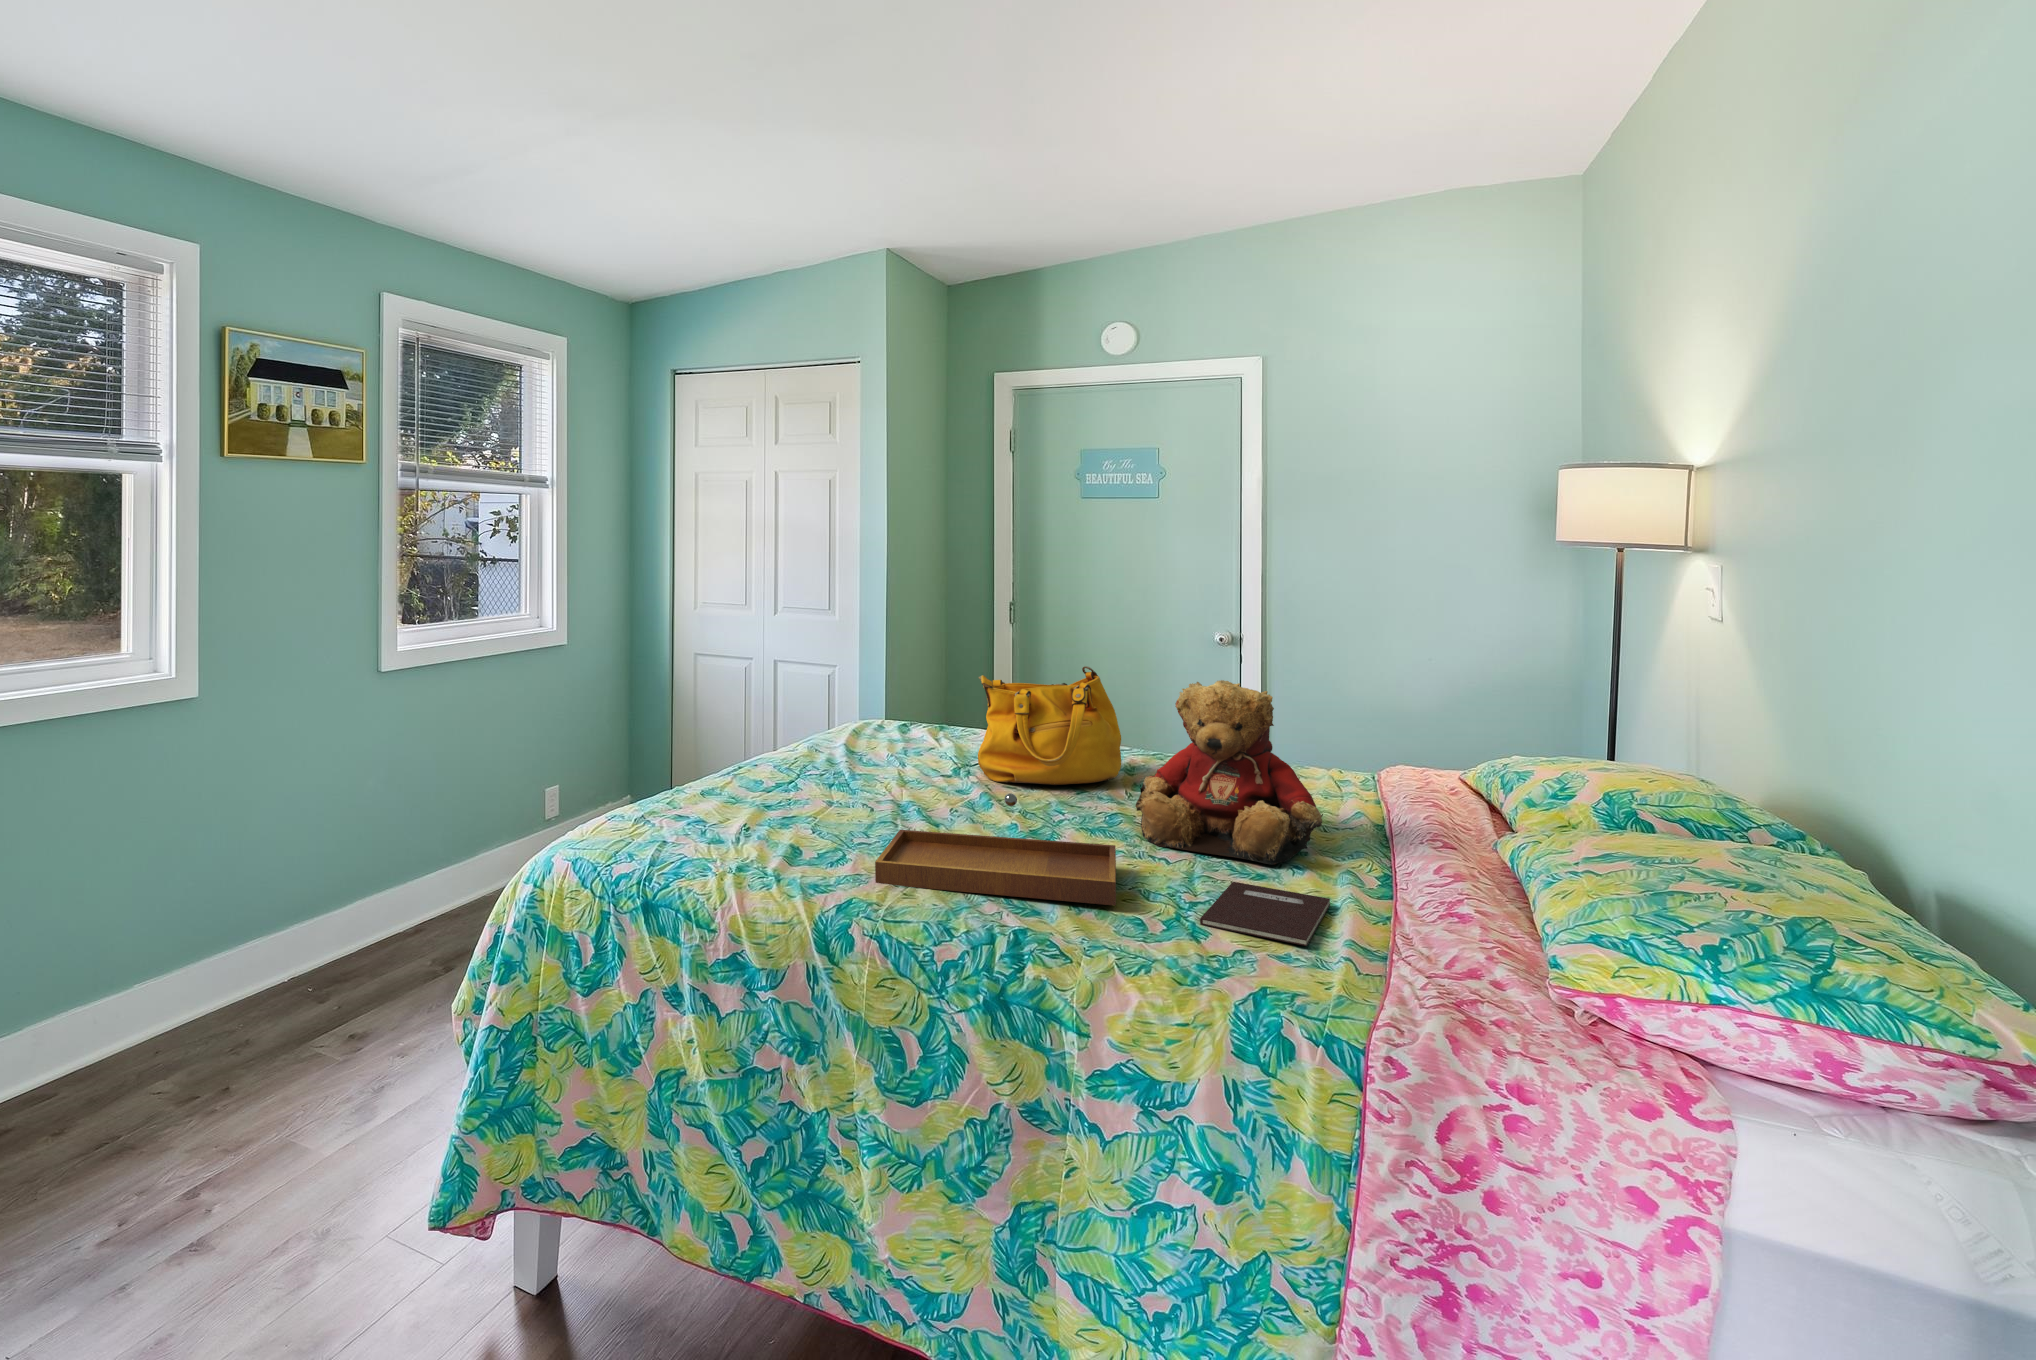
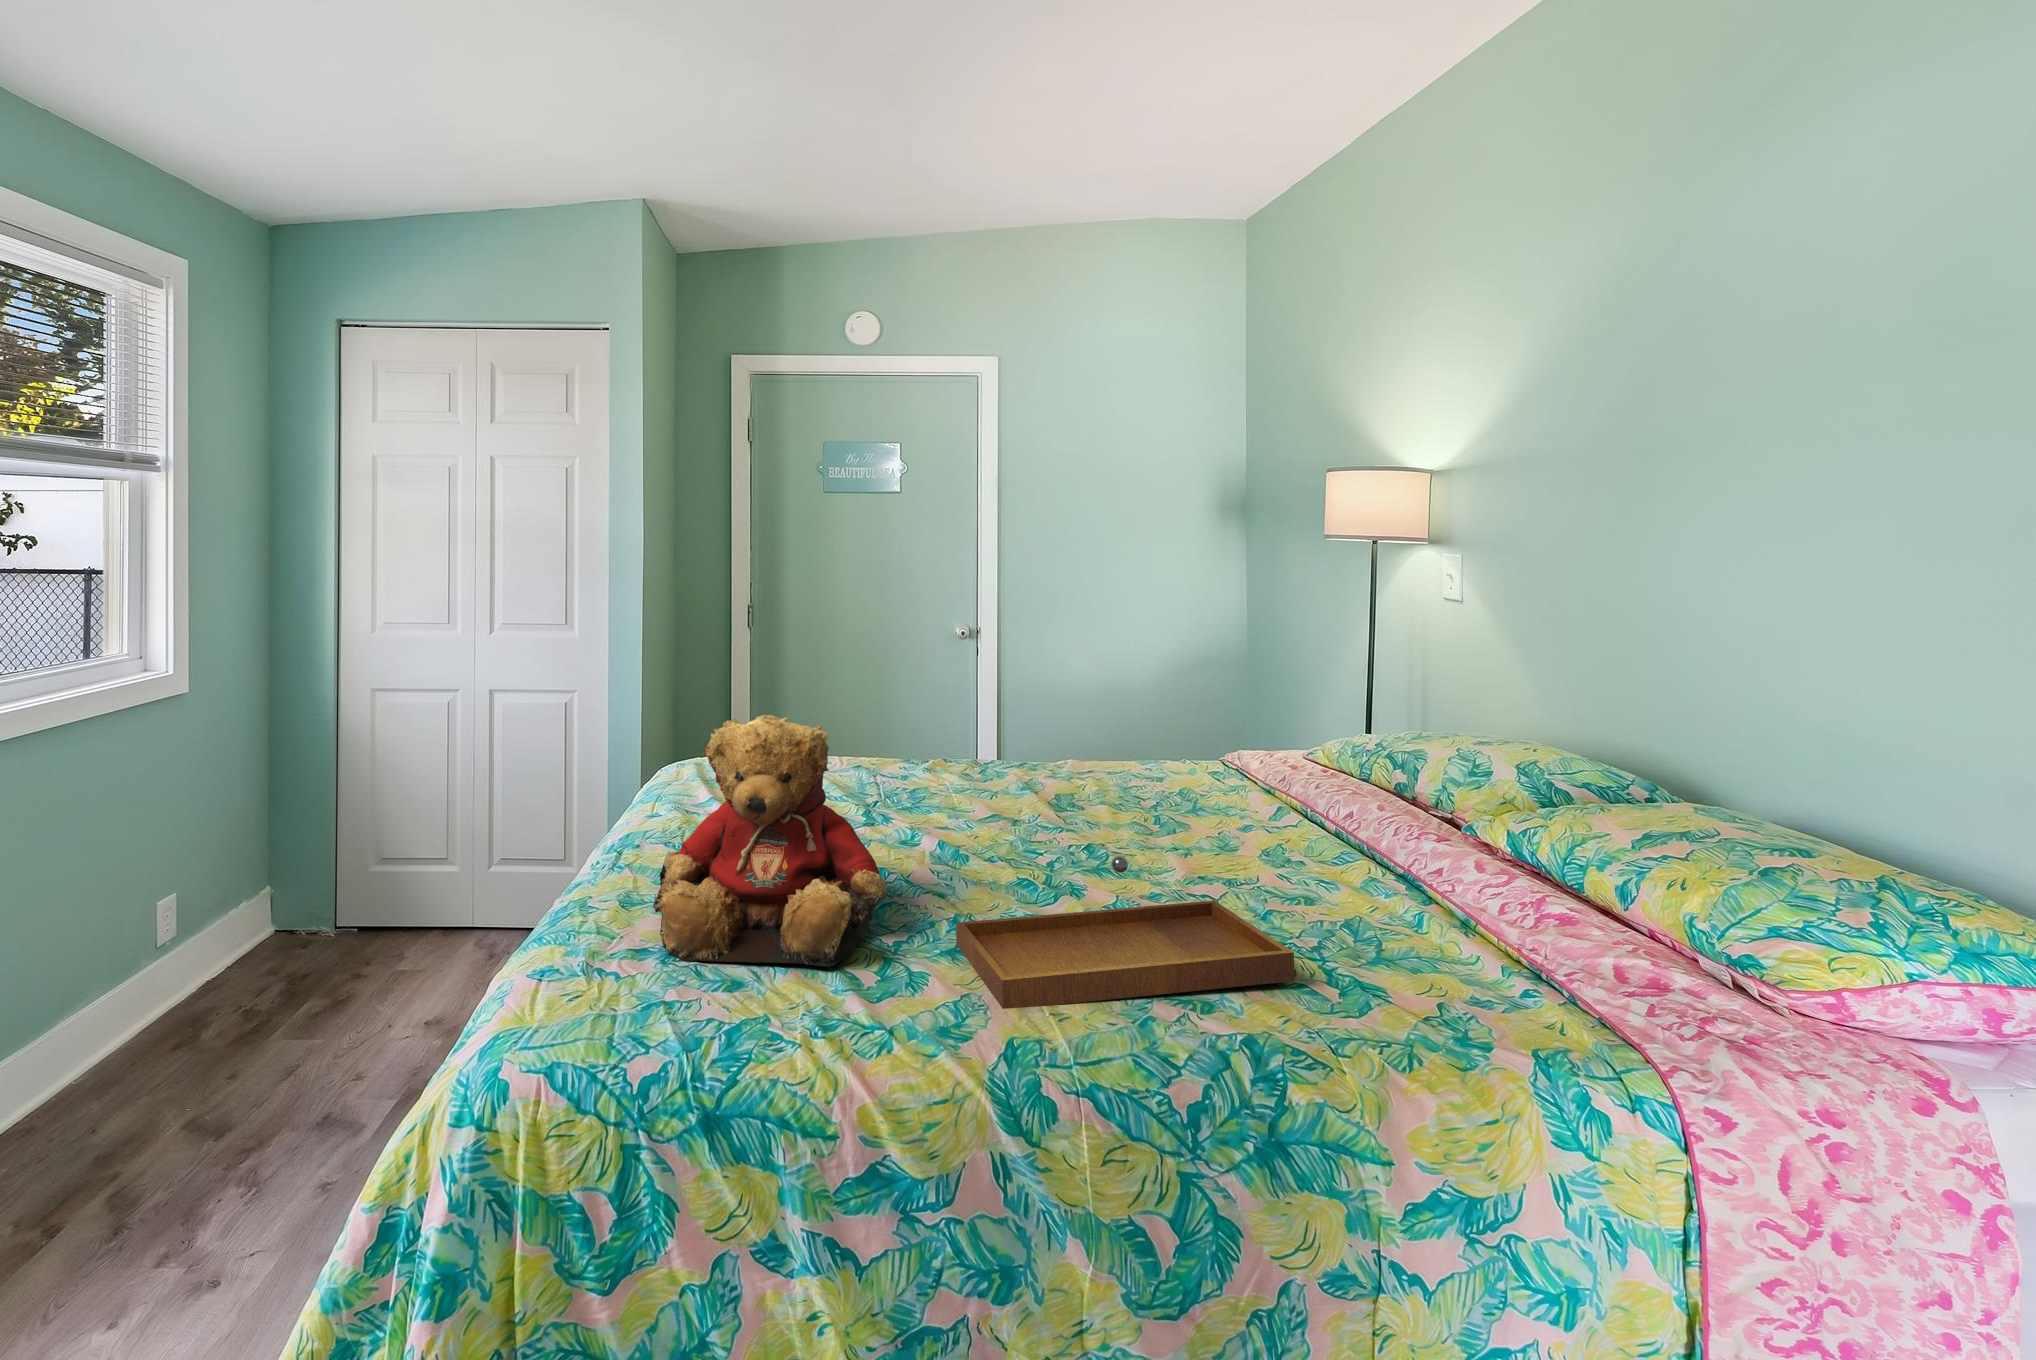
handbag: present [978,666,1121,785] -> none [900,676,1067,831]
teddy bear: present [1135,680,1323,864] -> present [653,715,888,967]
notebook: present [1200,882,1330,946] -> none [1340,922,1509,991]

